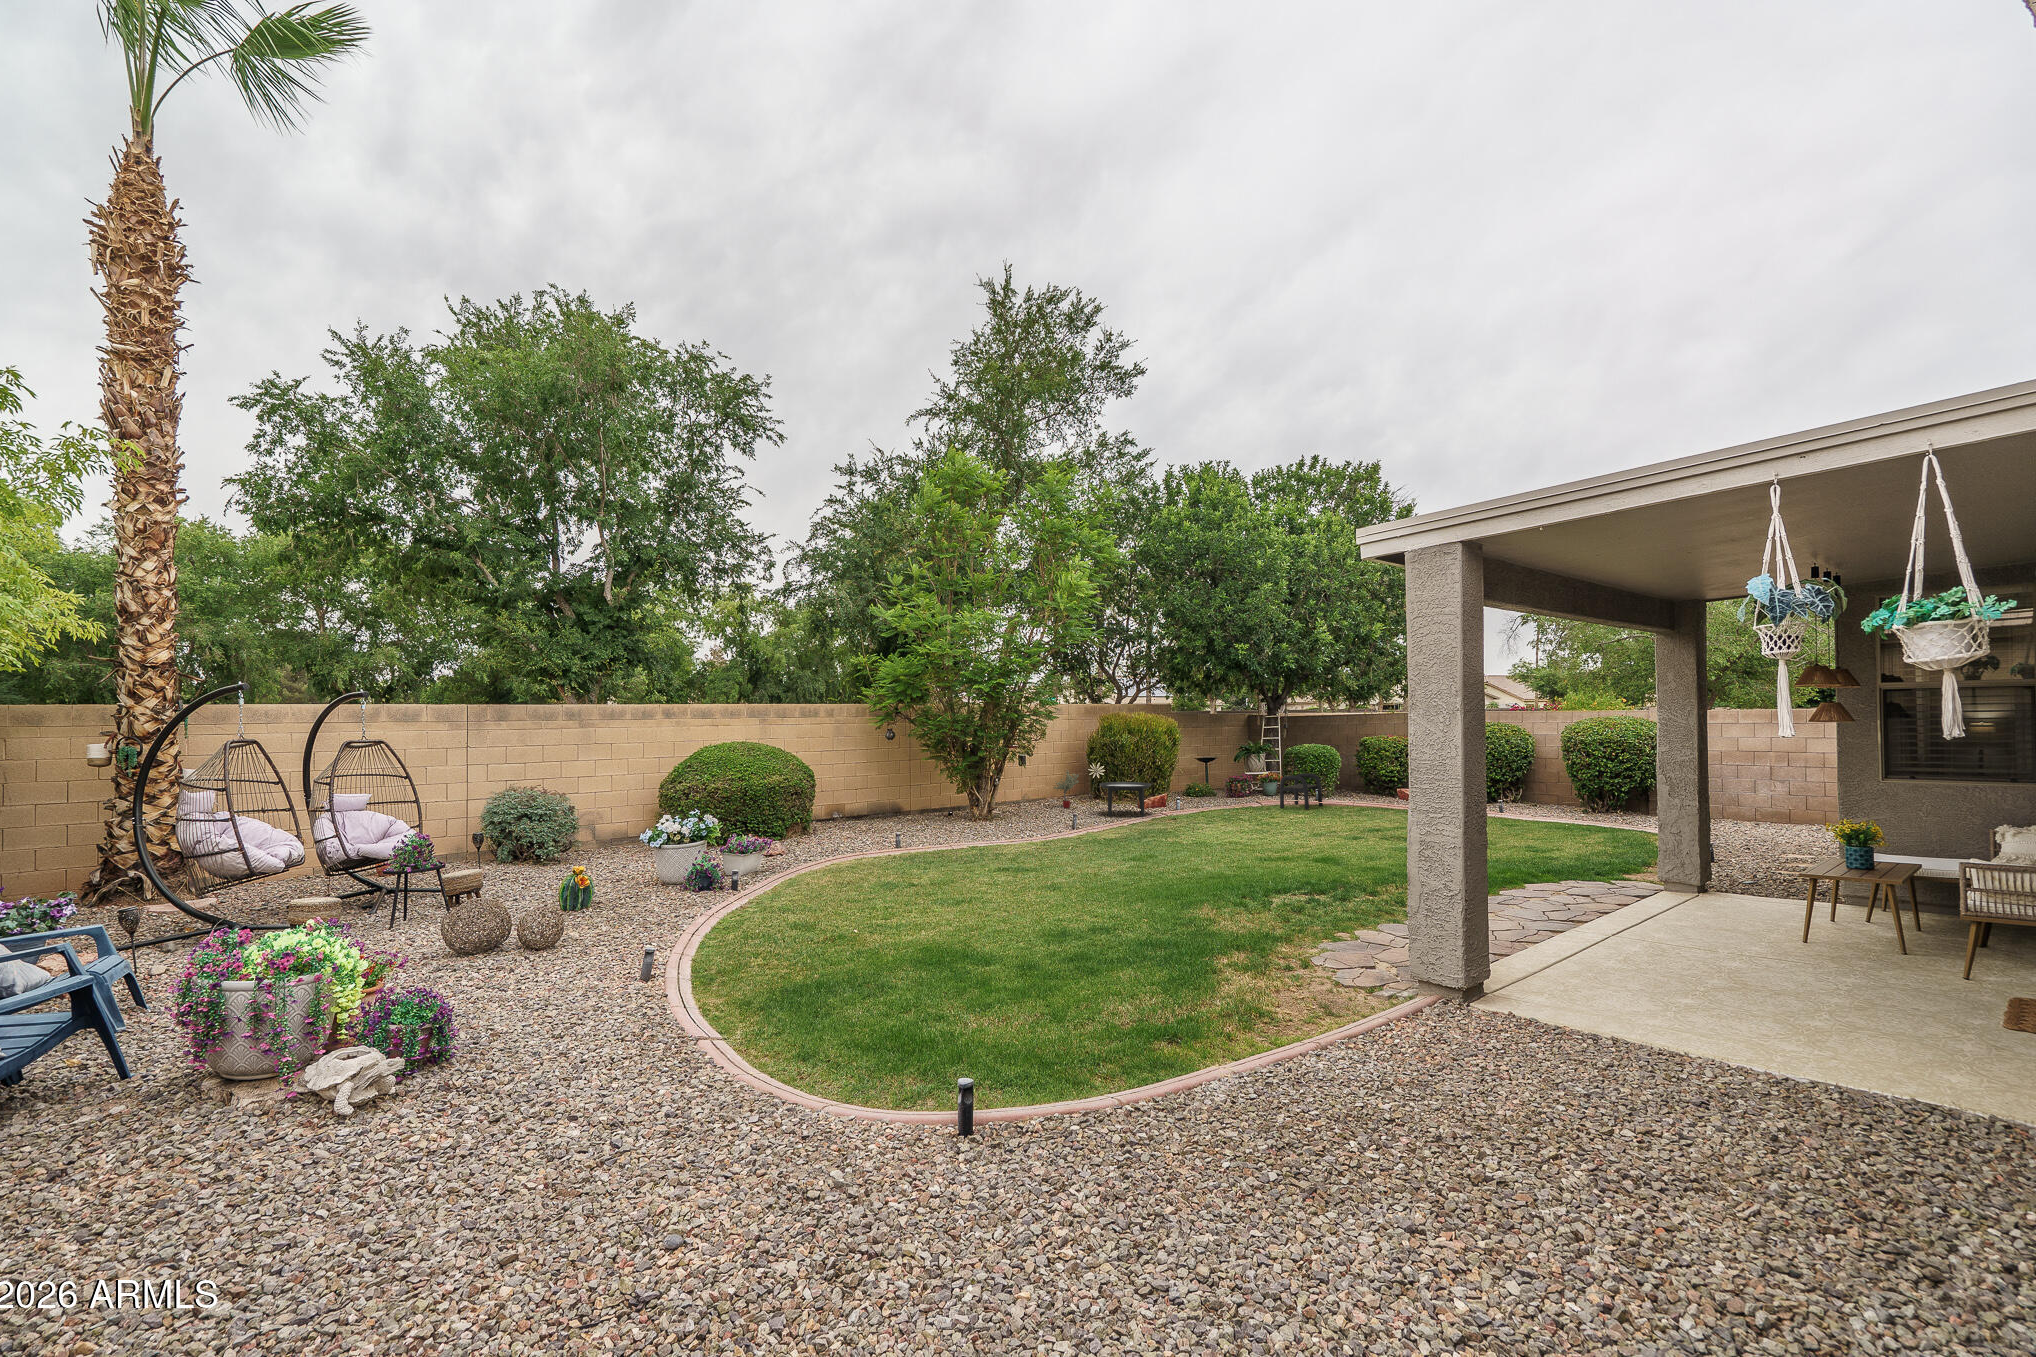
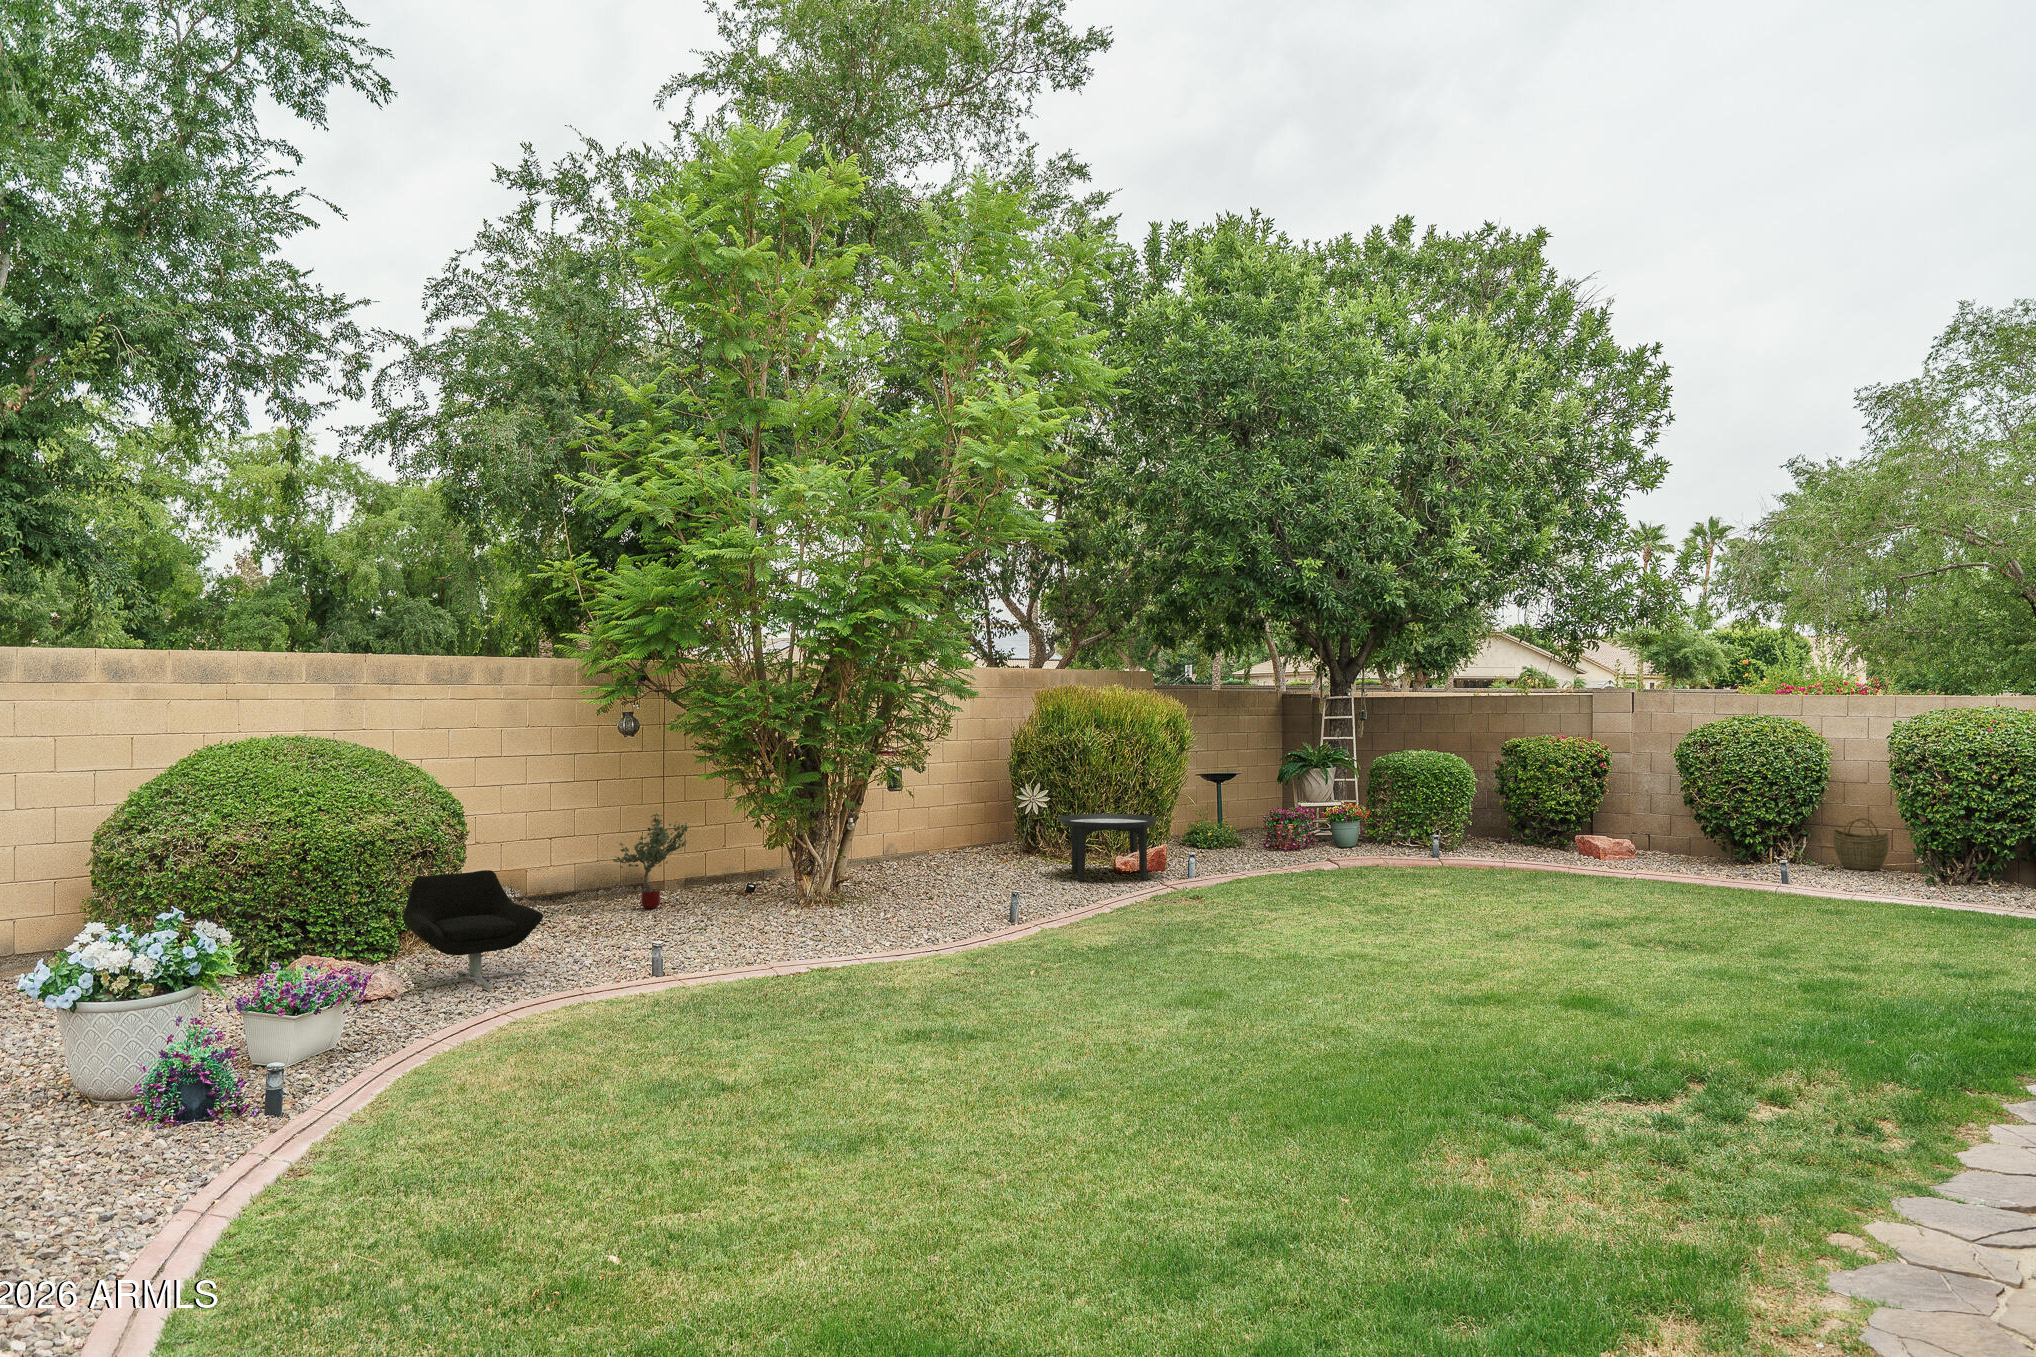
potted tree: present [1054,770,1079,808] -> present [613,813,688,909]
bench: present [1280,773,1323,810] -> none [1372,795,1440,861]
woven basket: none [1555,788,1588,819] -> present [1833,818,1889,871]
lounge chair: none [783,802,840,853] -> present [403,870,543,989]

